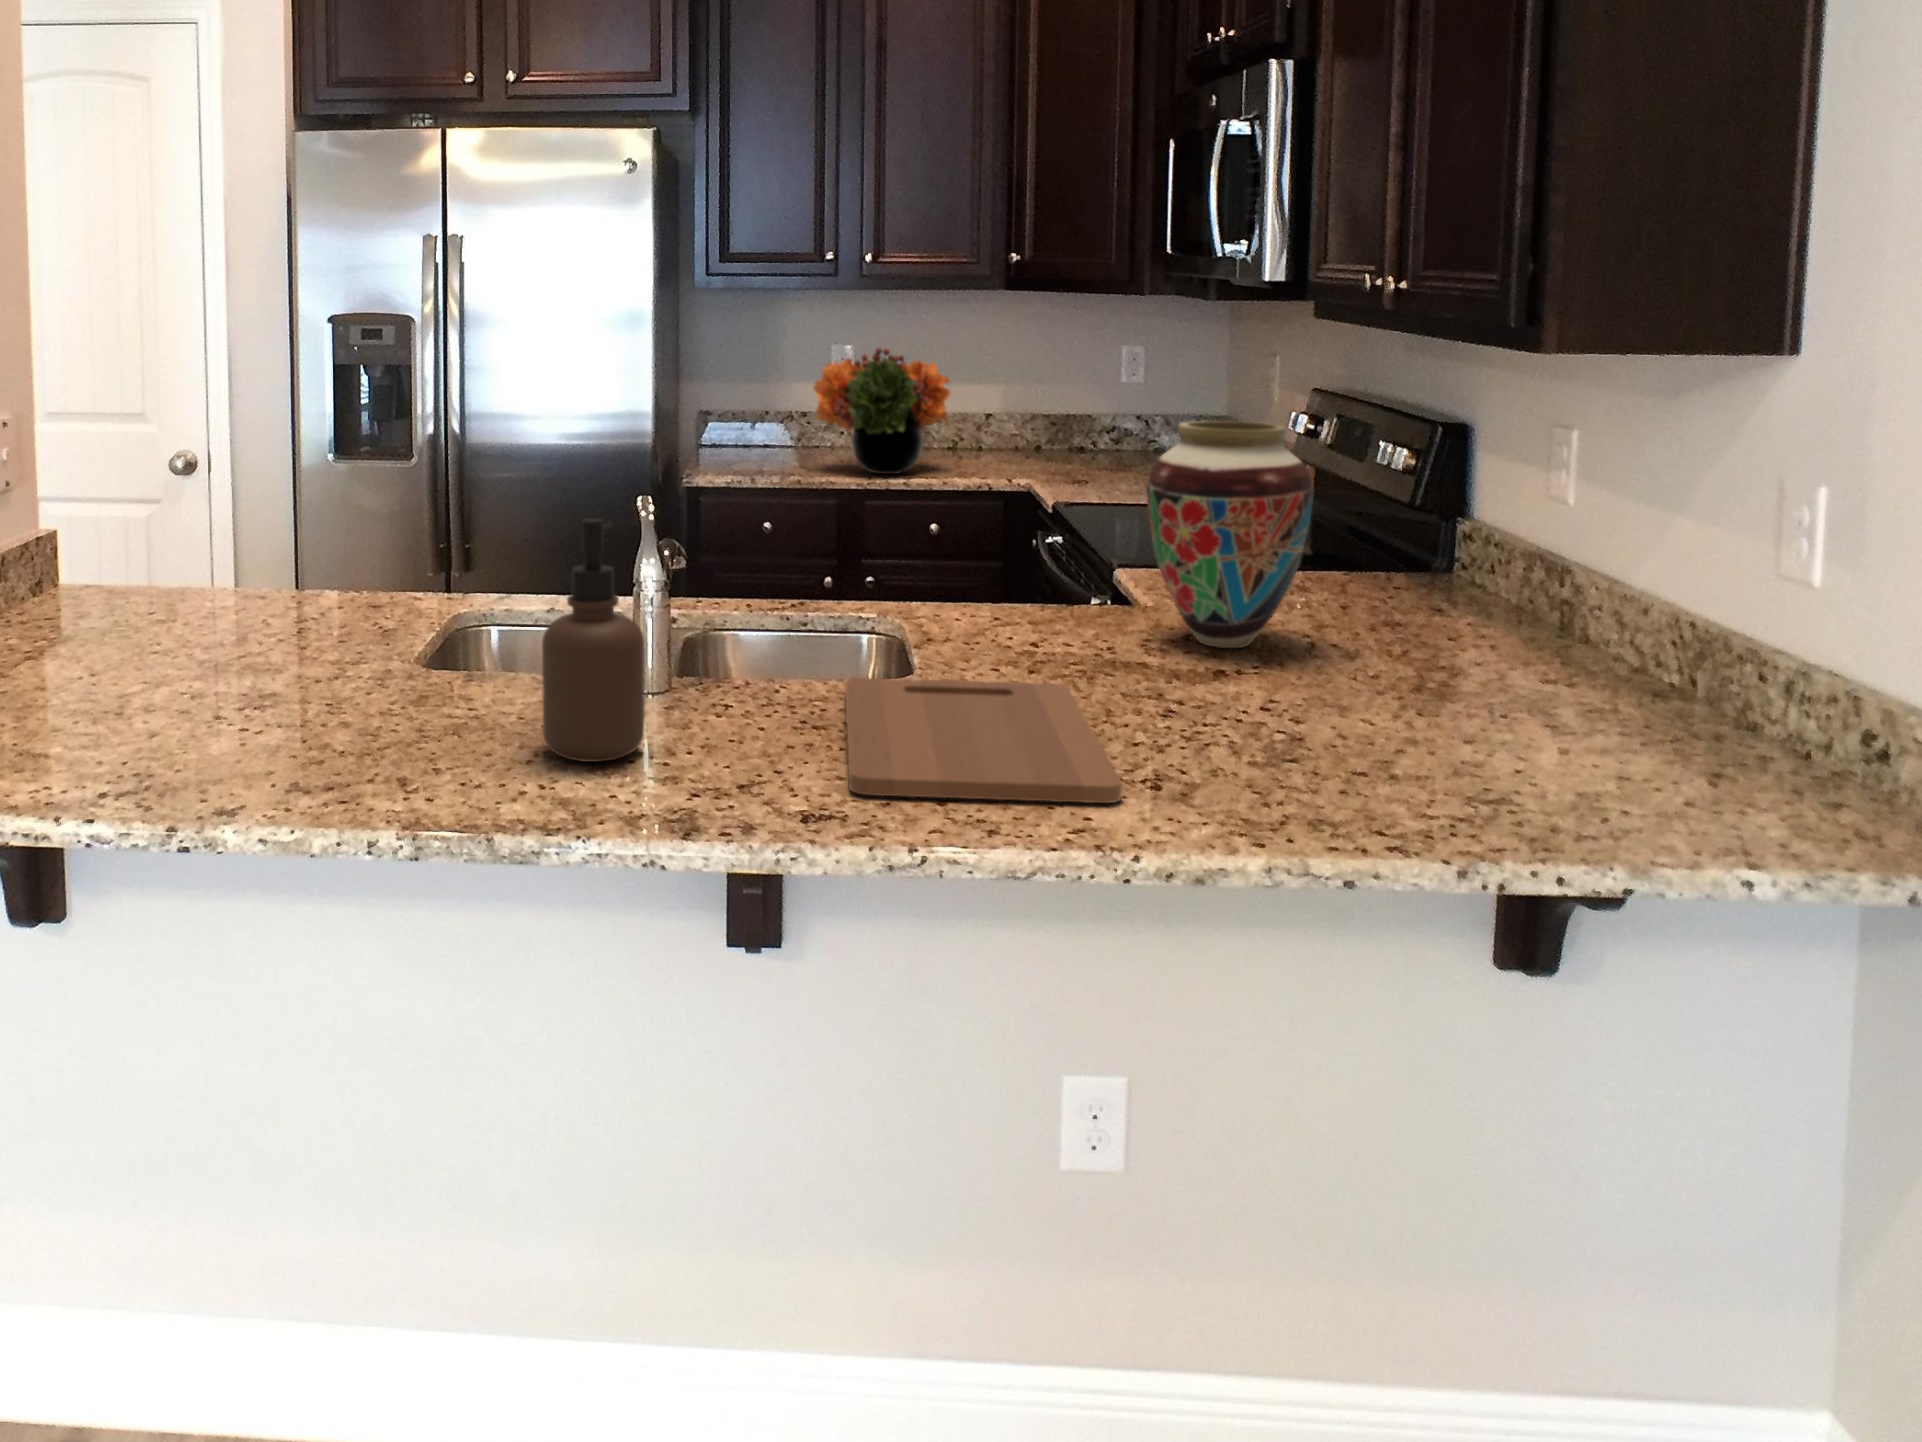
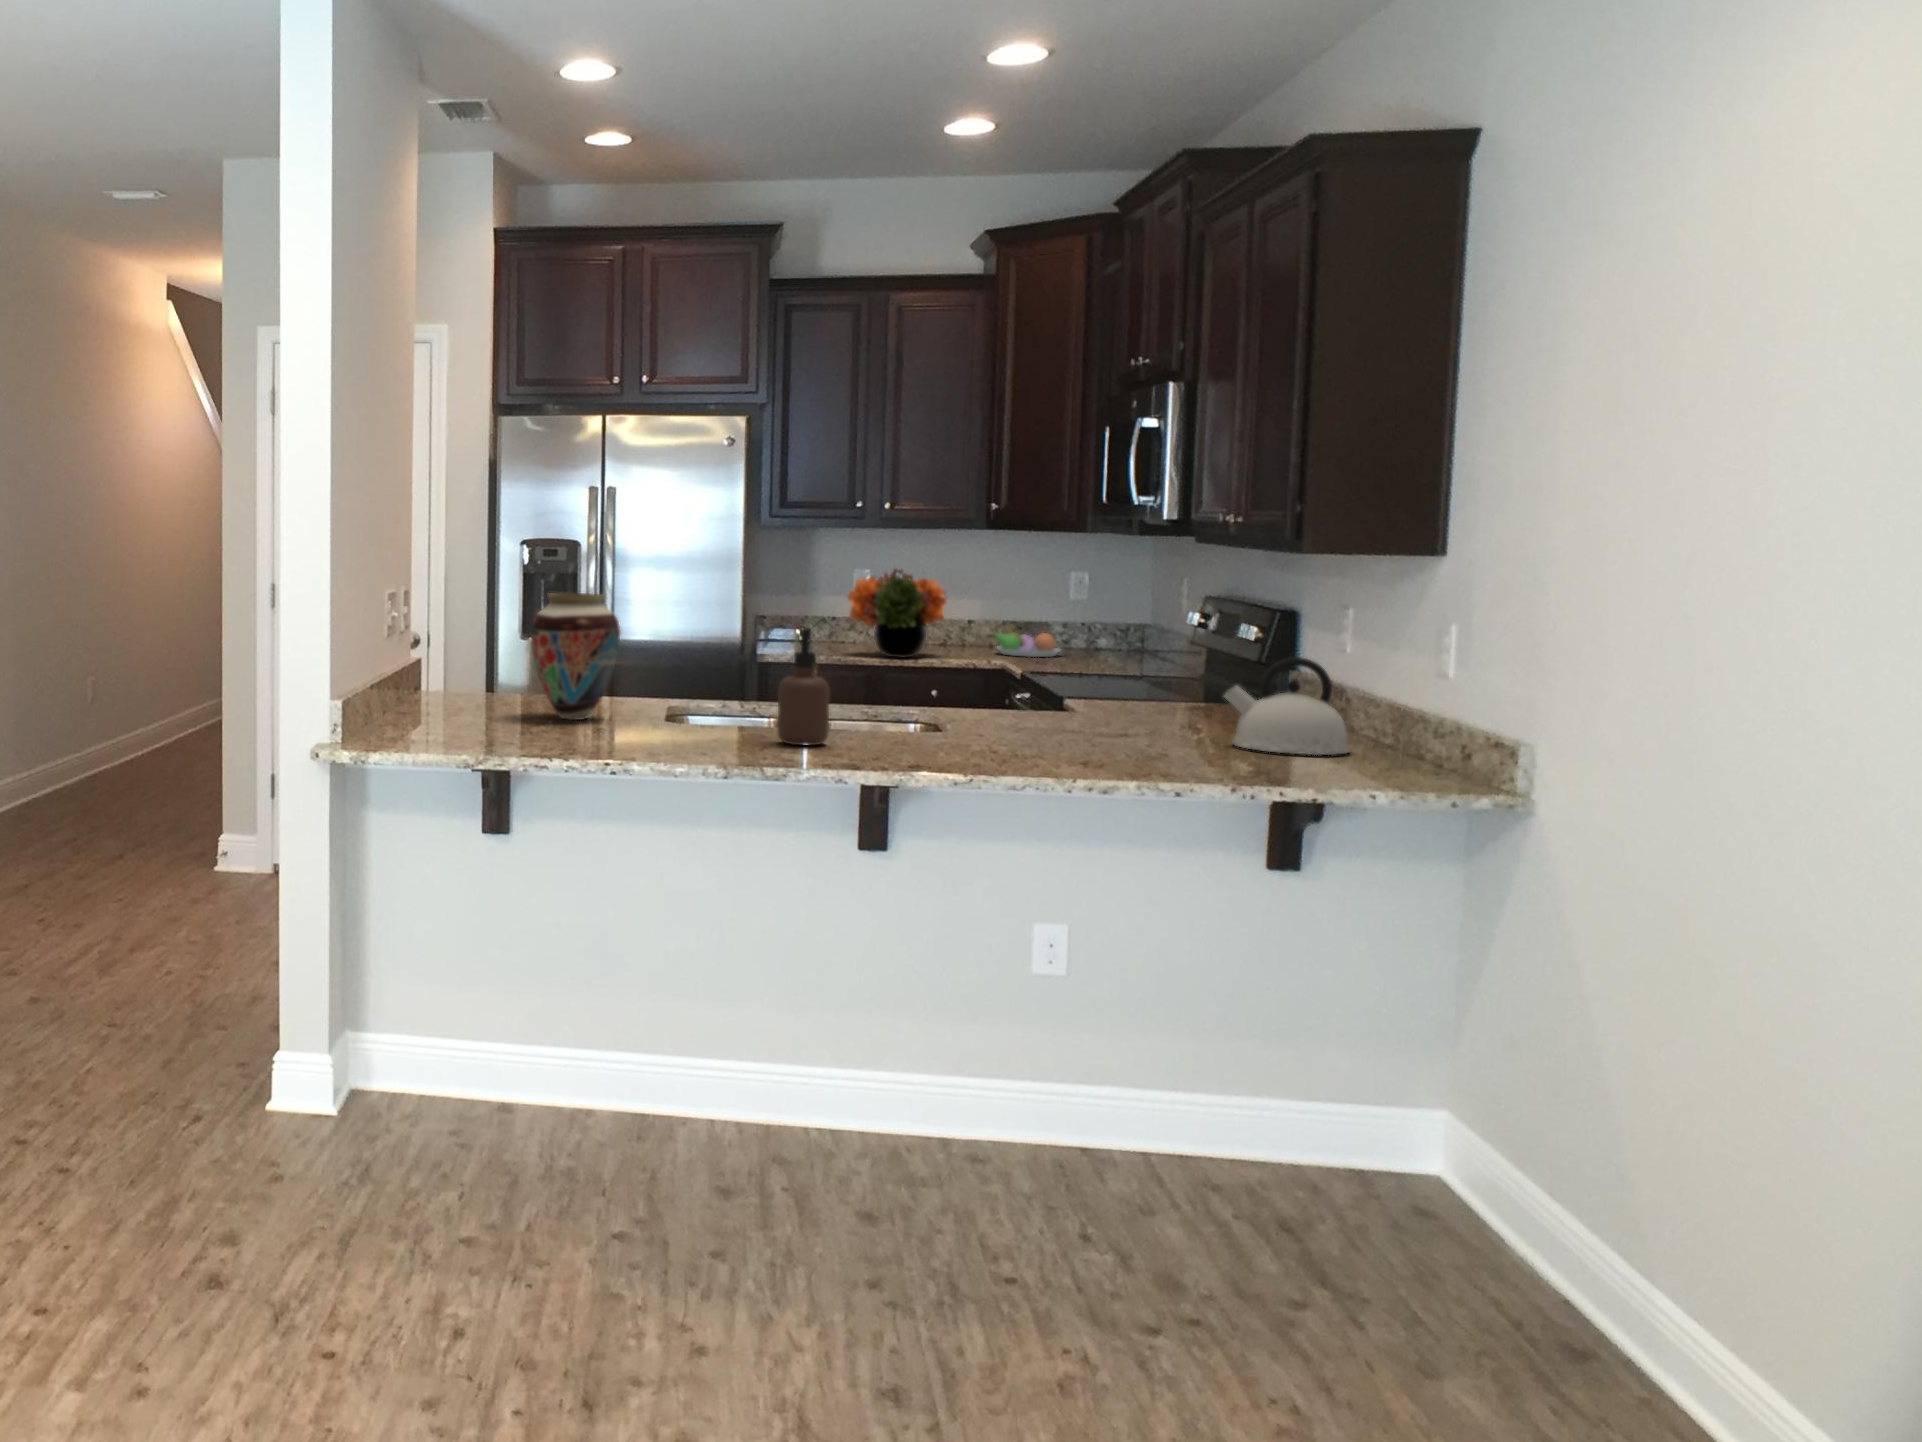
vase: present [1146,421,1314,648] -> present [531,593,620,720]
fruit bowl: none [1010,425,1109,467] -> present [990,632,1060,657]
kettle: none [1399,550,1641,751] -> present [1224,657,1350,755]
cutting board: present [846,678,1122,803] -> none [920,725,1072,760]

